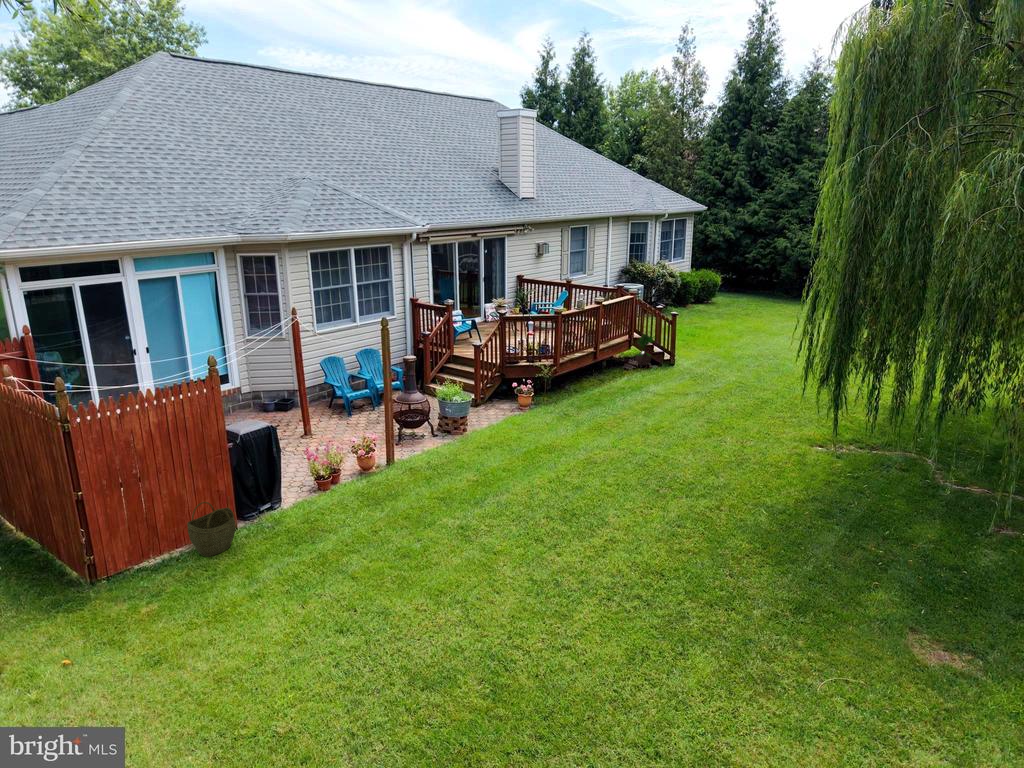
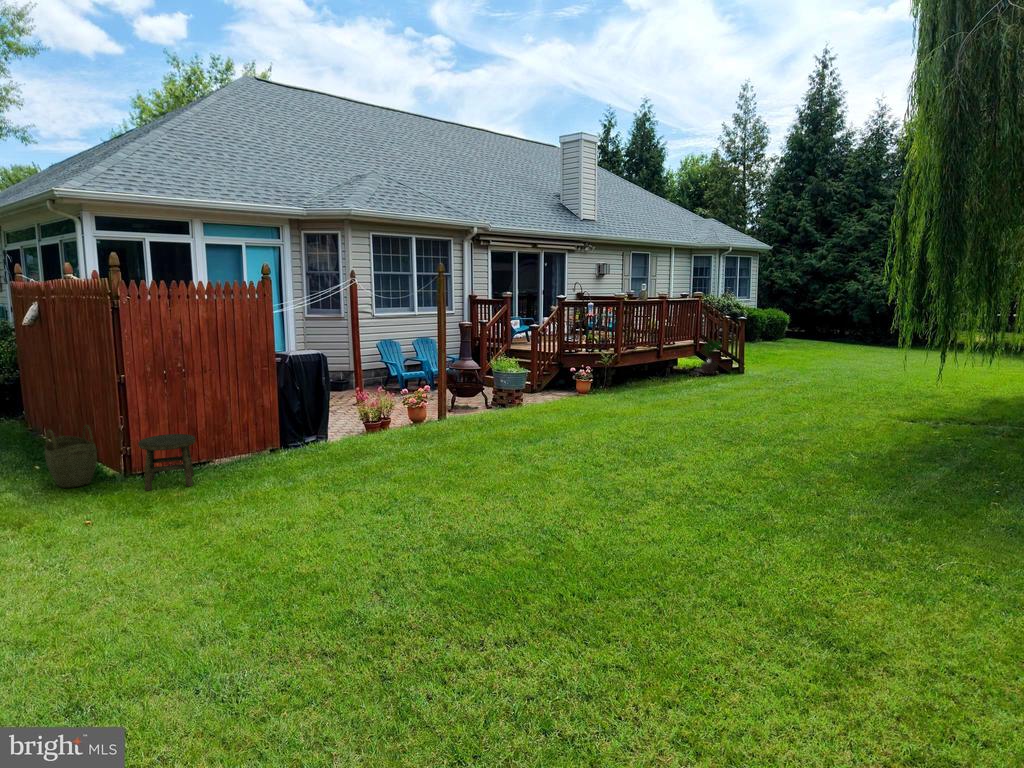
woven basket: present [187,502,235,557] -> present [45,425,97,488]
stool: none [112,536,168,599] -> present [138,434,195,491]

